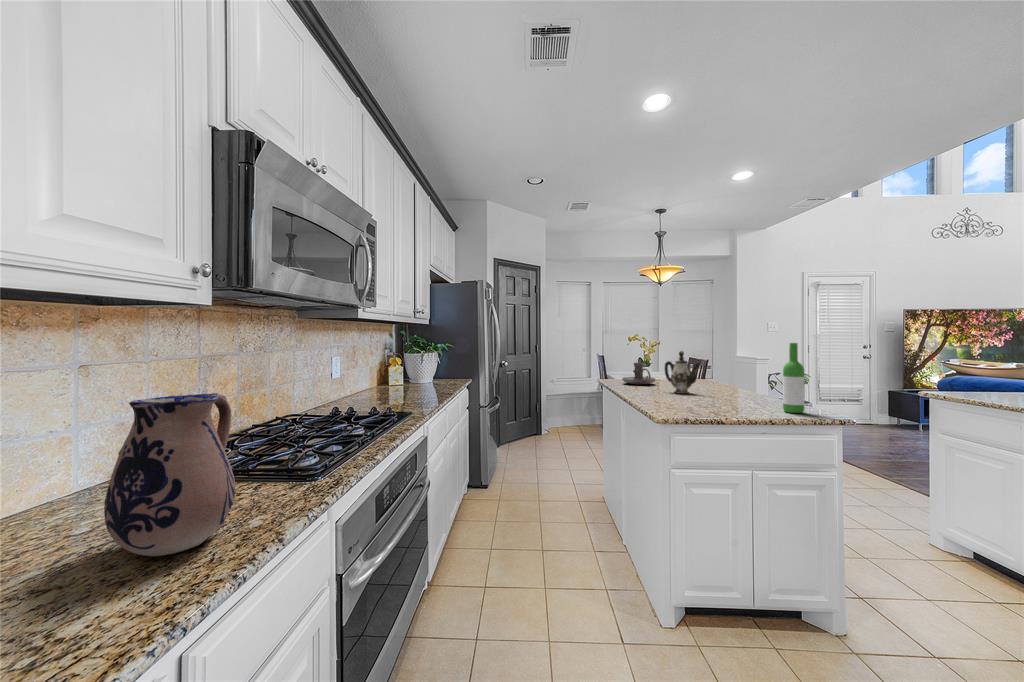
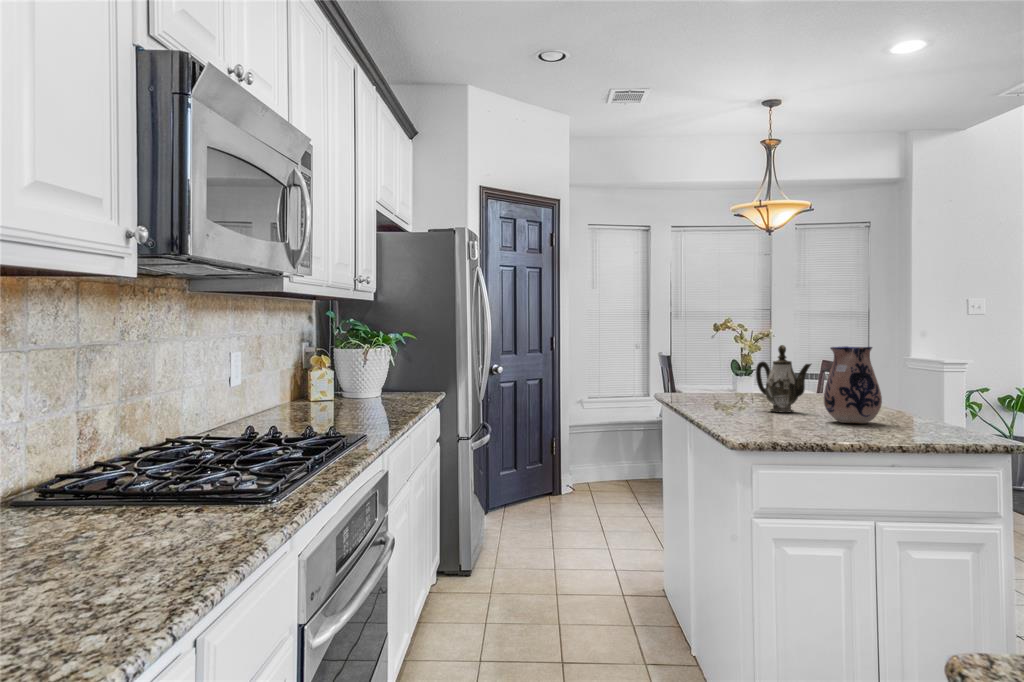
wine bottle: present [783,343,804,413] -> none [924,331,954,436]
candle holder: present [622,363,656,385] -> none [691,365,745,400]
ceramic pitcher: present [104,393,235,556] -> present [824,346,882,424]

